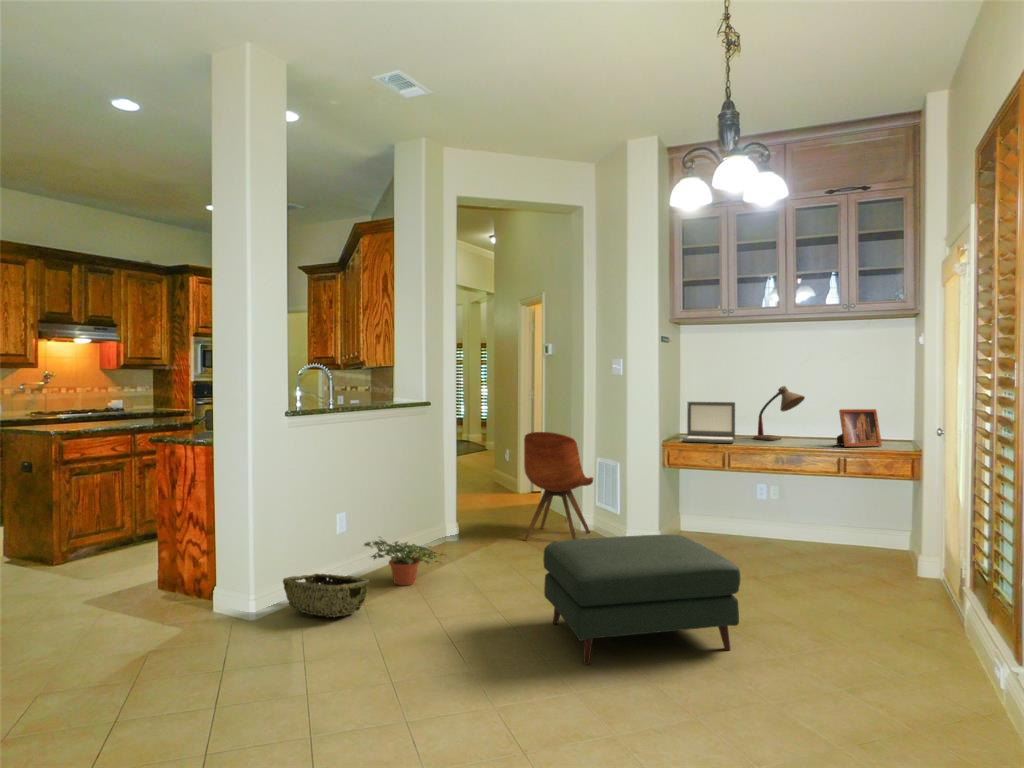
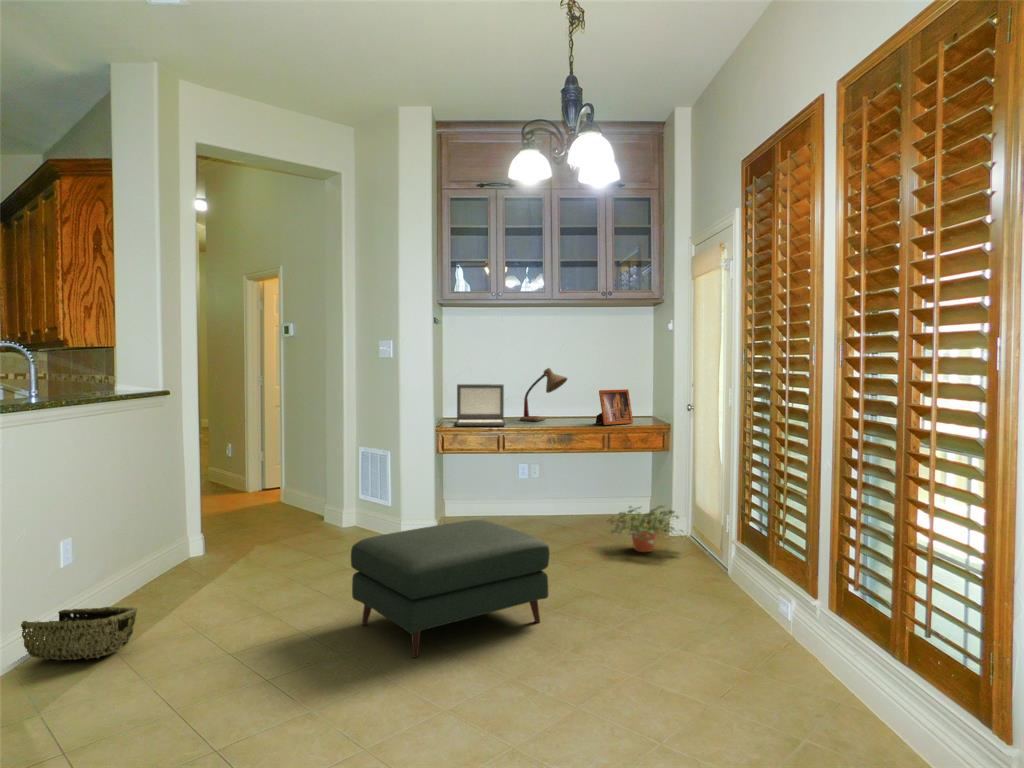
dining chair: present [524,432,593,540] -> none [284,422,359,545]
potted plant: present [364,540,444,586] -> present [608,506,681,552]

